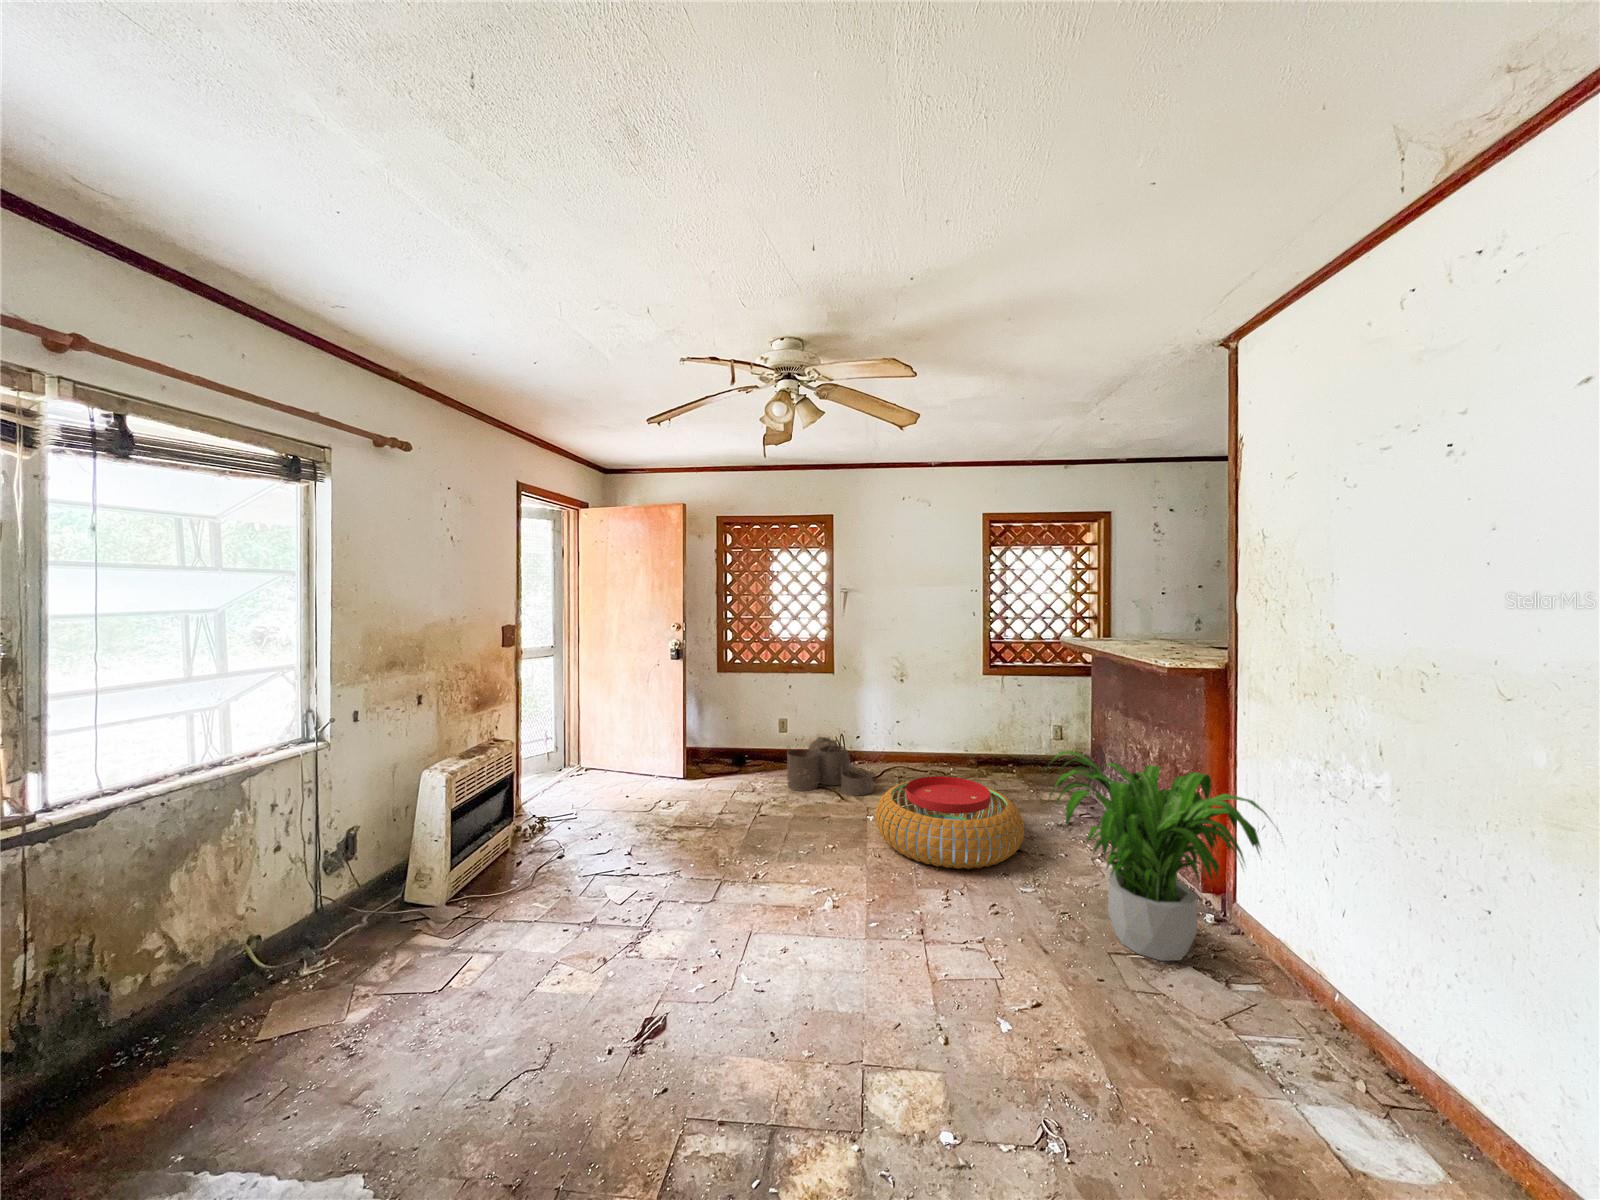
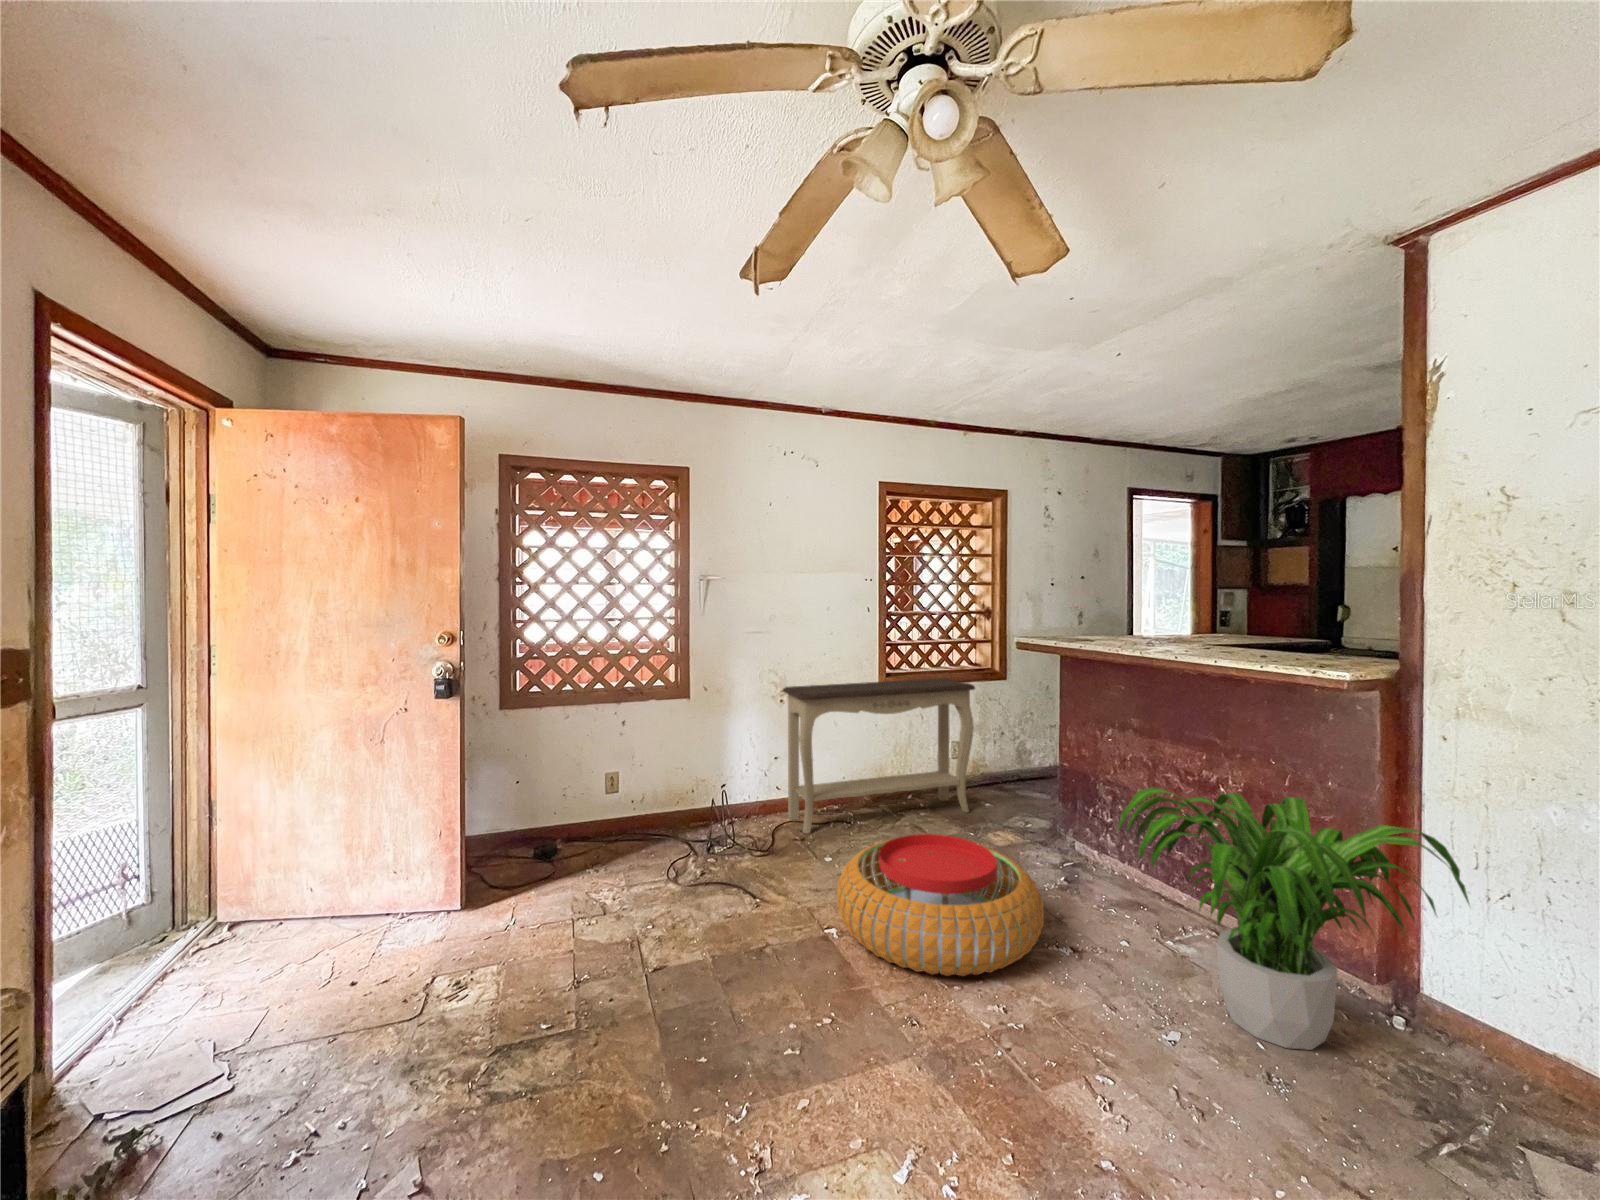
console table: none [901,670,1060,782] -> present [783,678,975,834]
woven basket: present [787,737,873,795] -> none [646,791,780,887]

